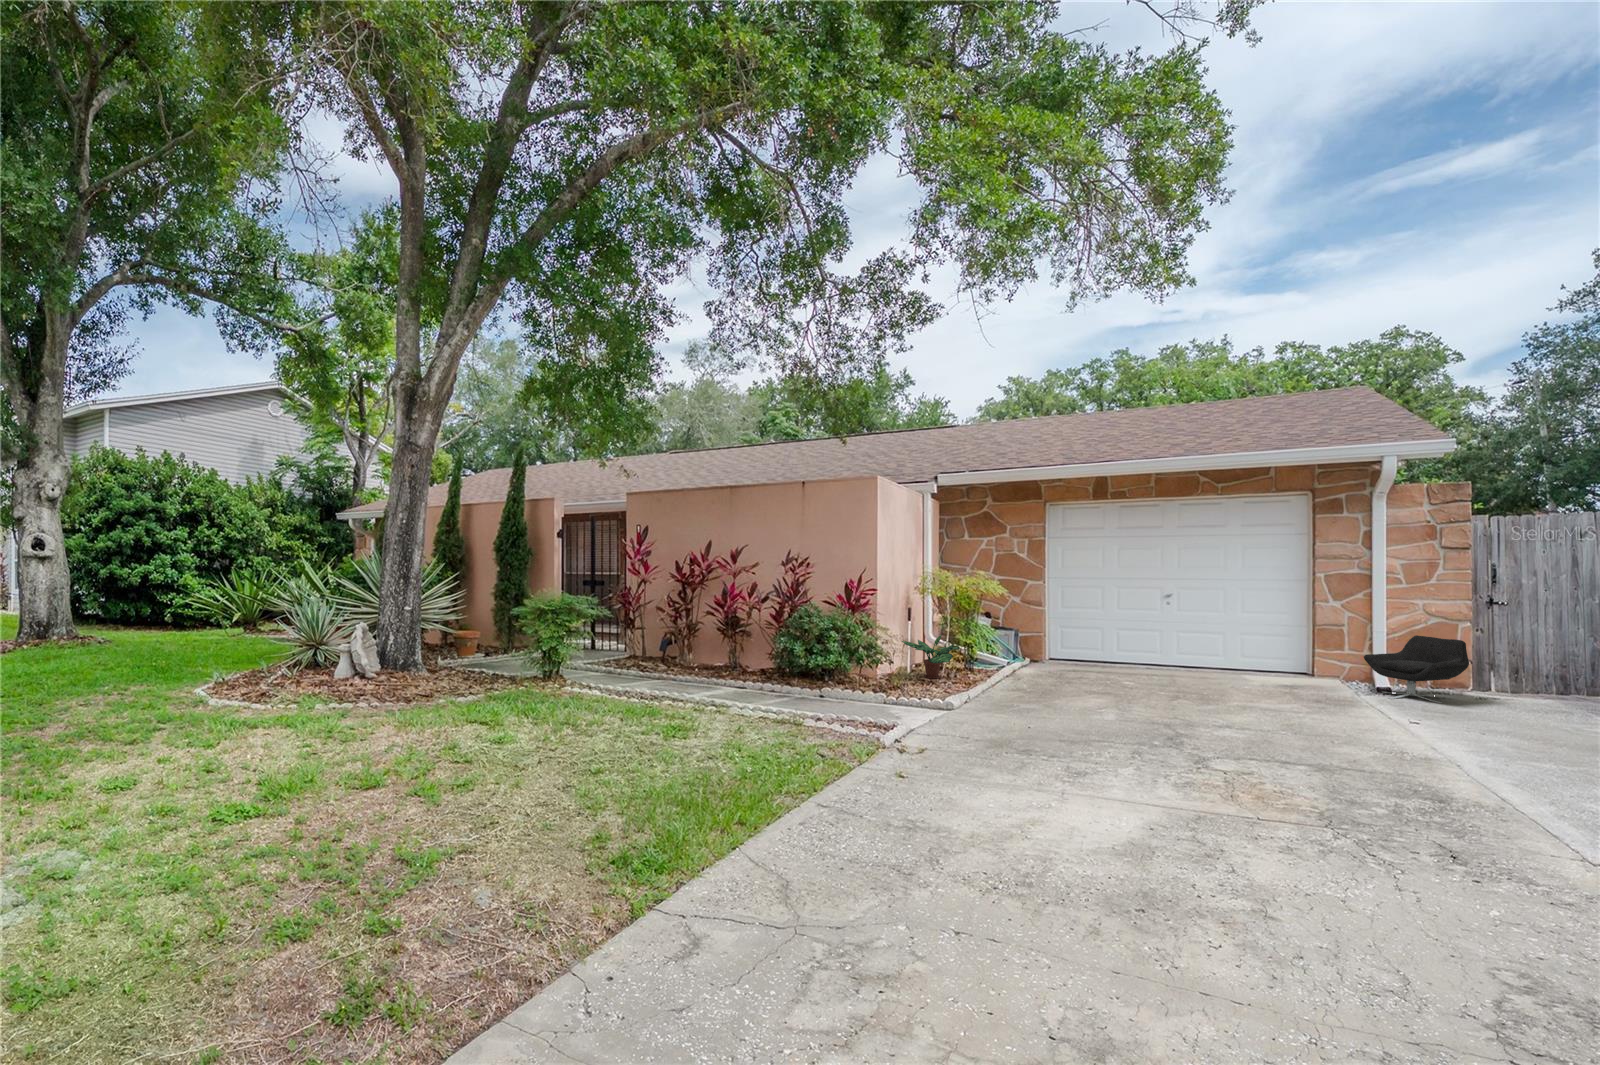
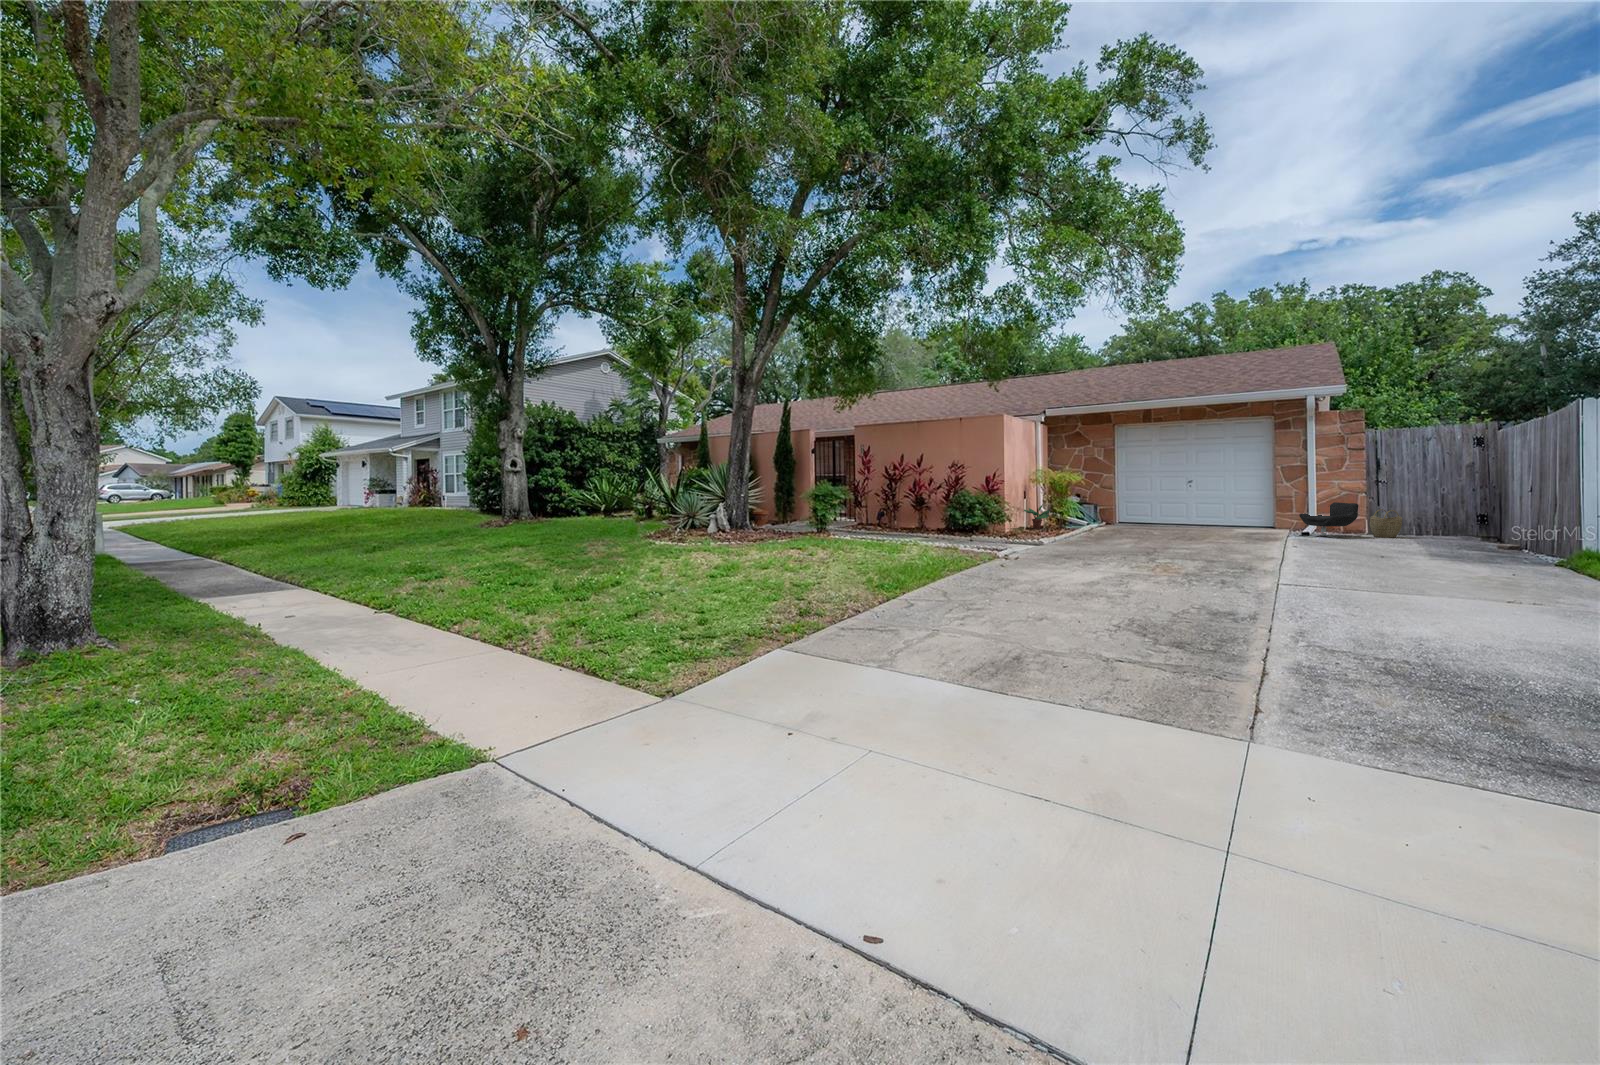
woven basket: none [1476,648,1533,700] -> present [1370,509,1402,538]

